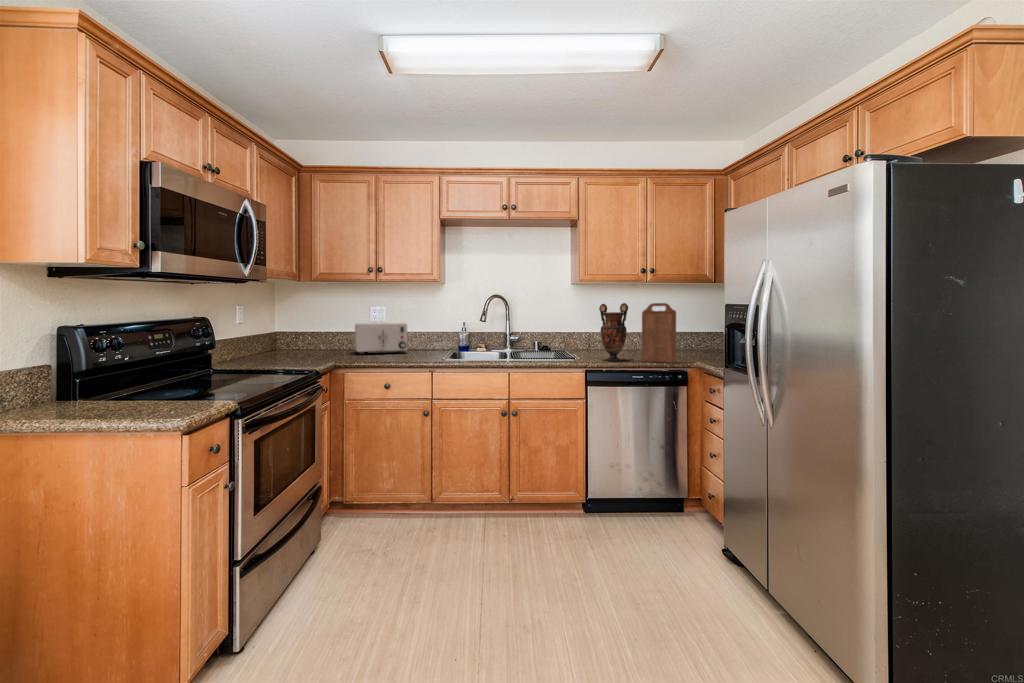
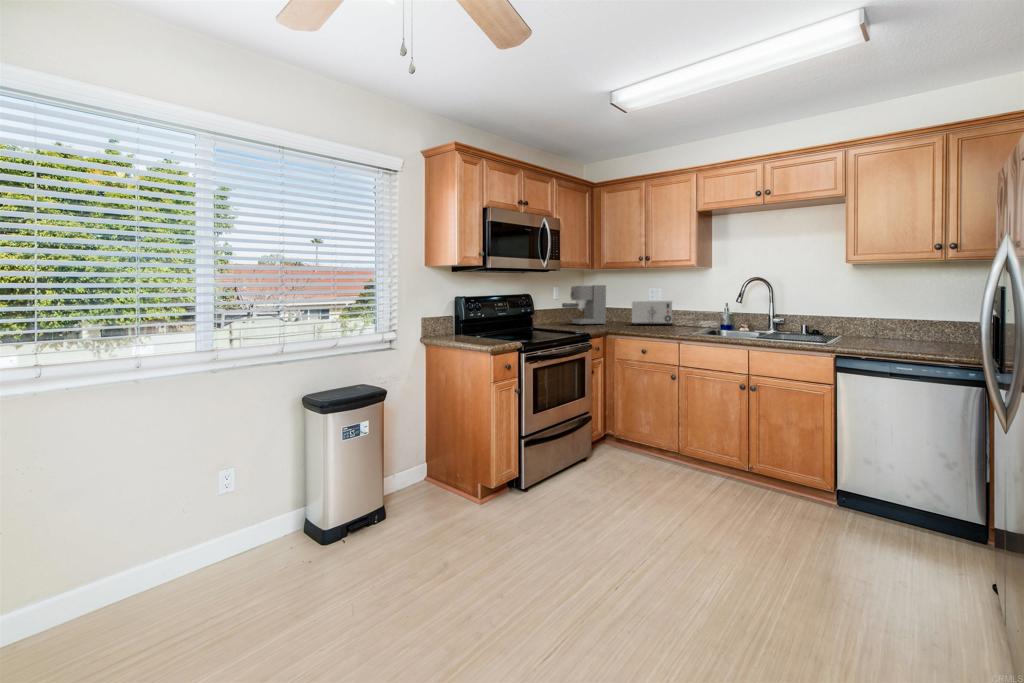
coffee maker: none [253,301,318,356] -> present [562,285,606,324]
vase: present [599,303,628,361] -> none [853,276,885,335]
cutting board: present [642,303,676,363] -> none [900,274,943,338]

